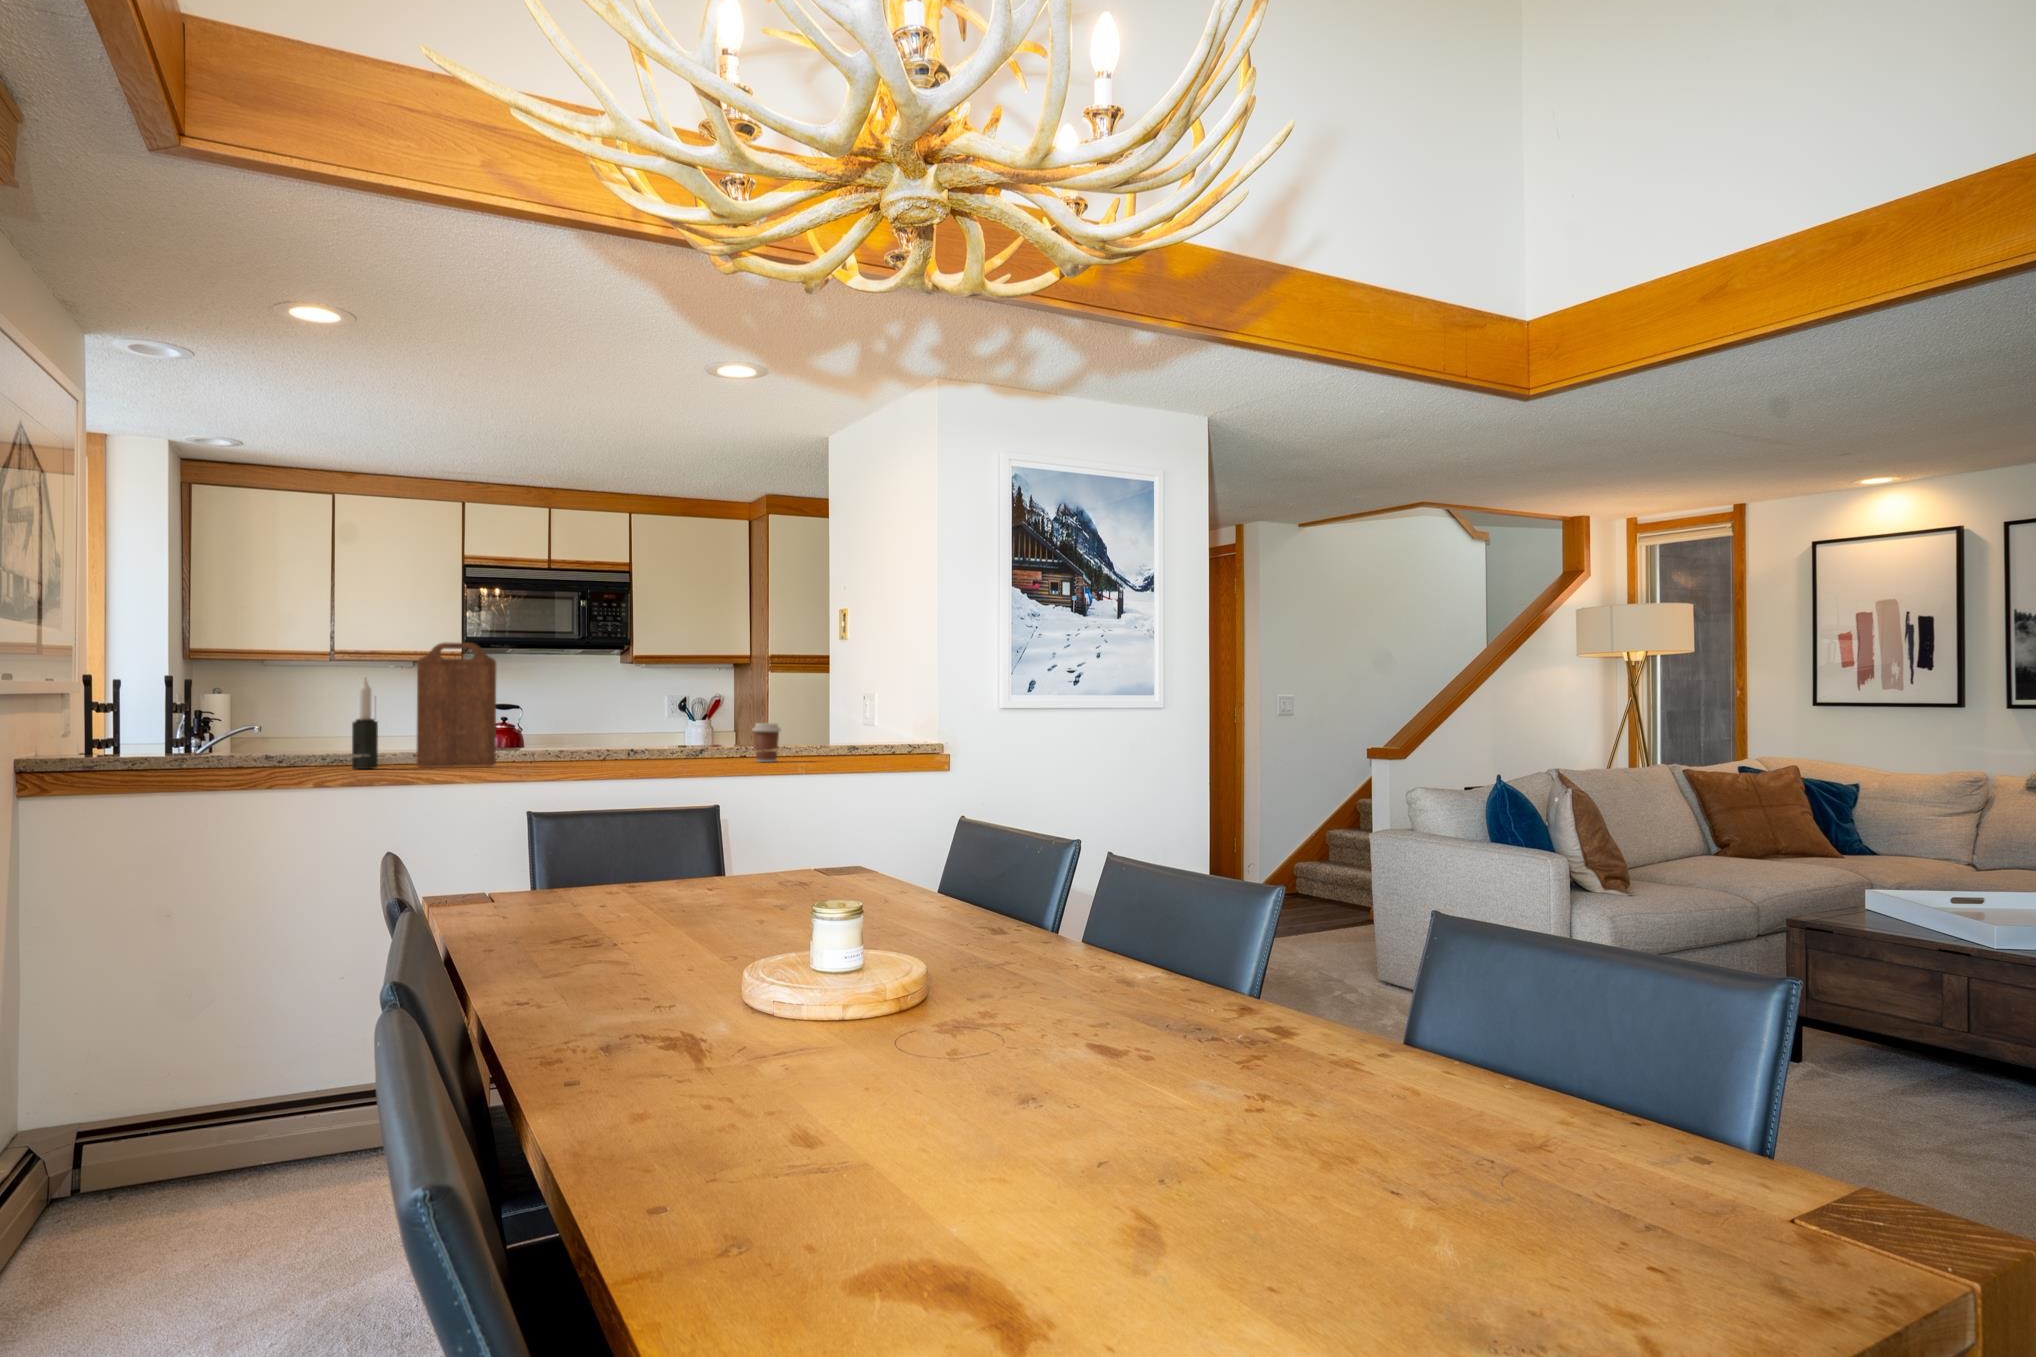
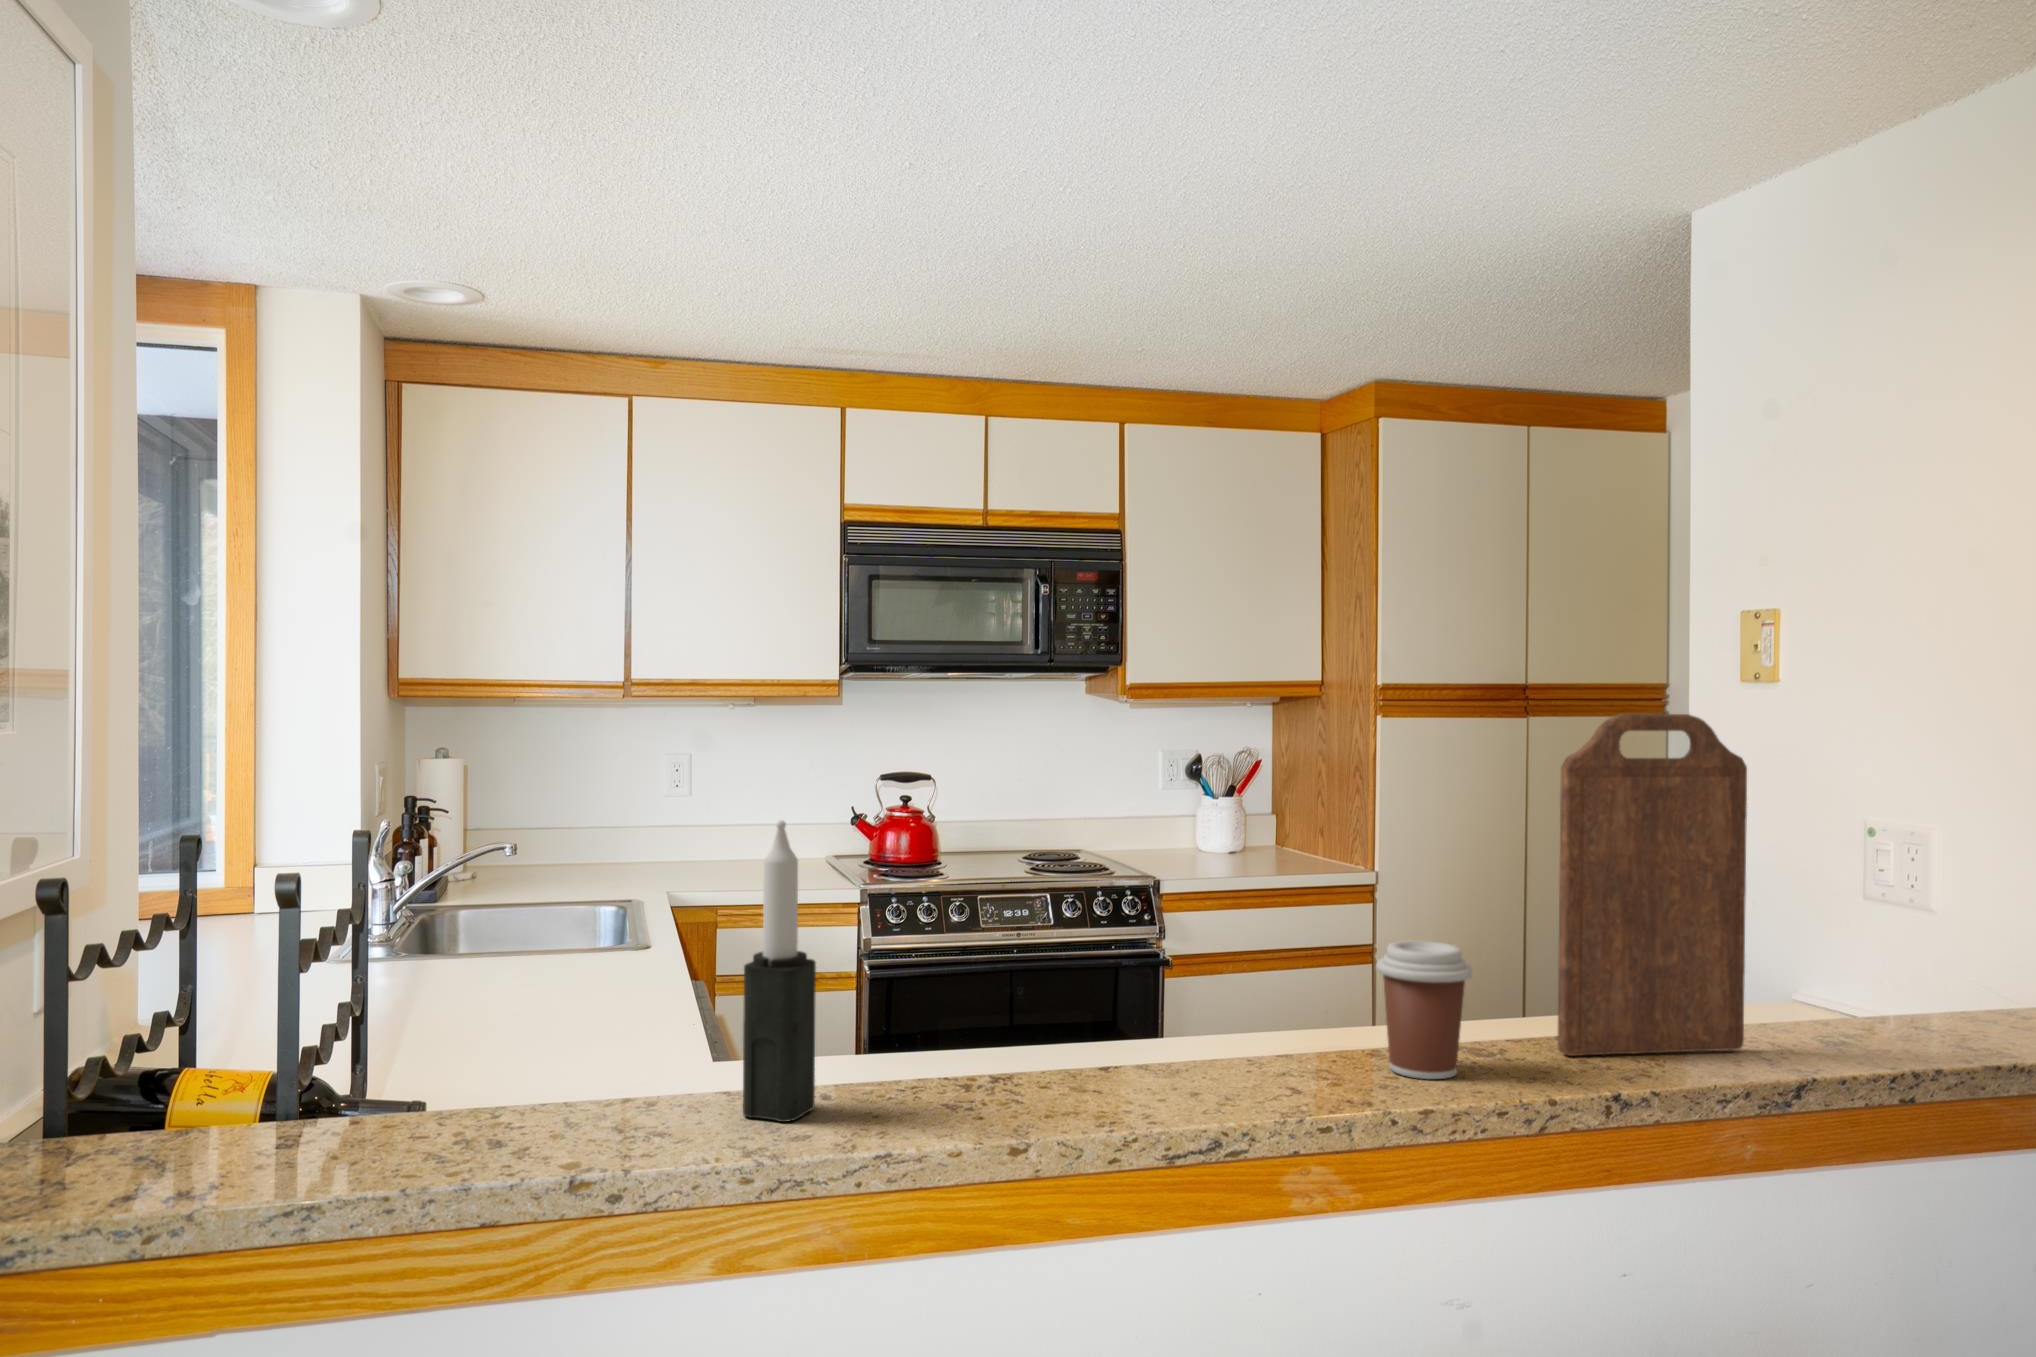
cutting board: present [416,642,496,767] -> present [1558,714,1747,1056]
coffee cup: present [752,723,781,762] -> present [1376,941,1472,1079]

